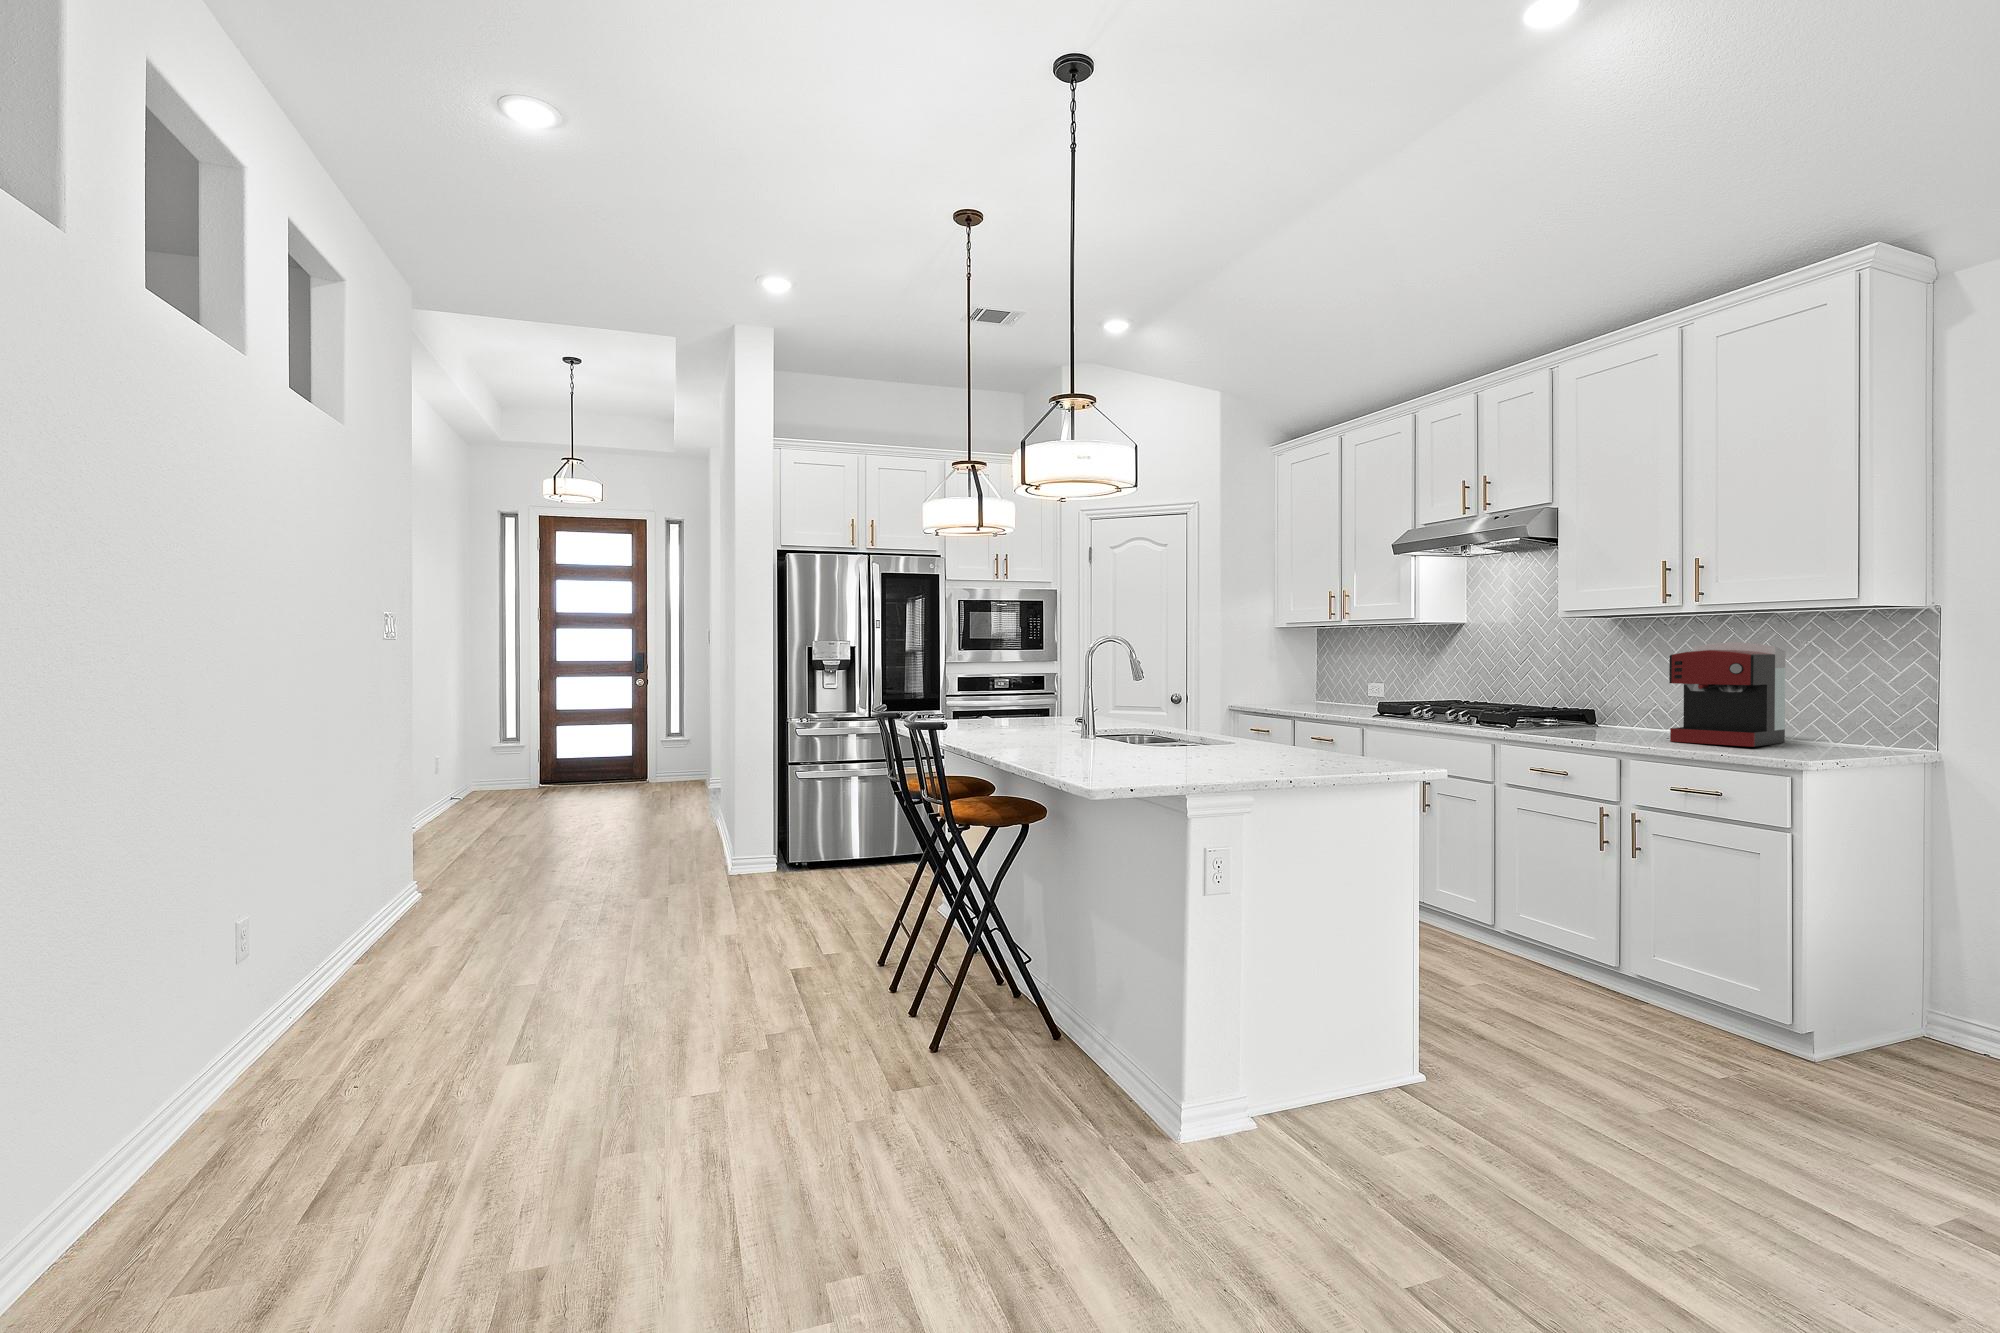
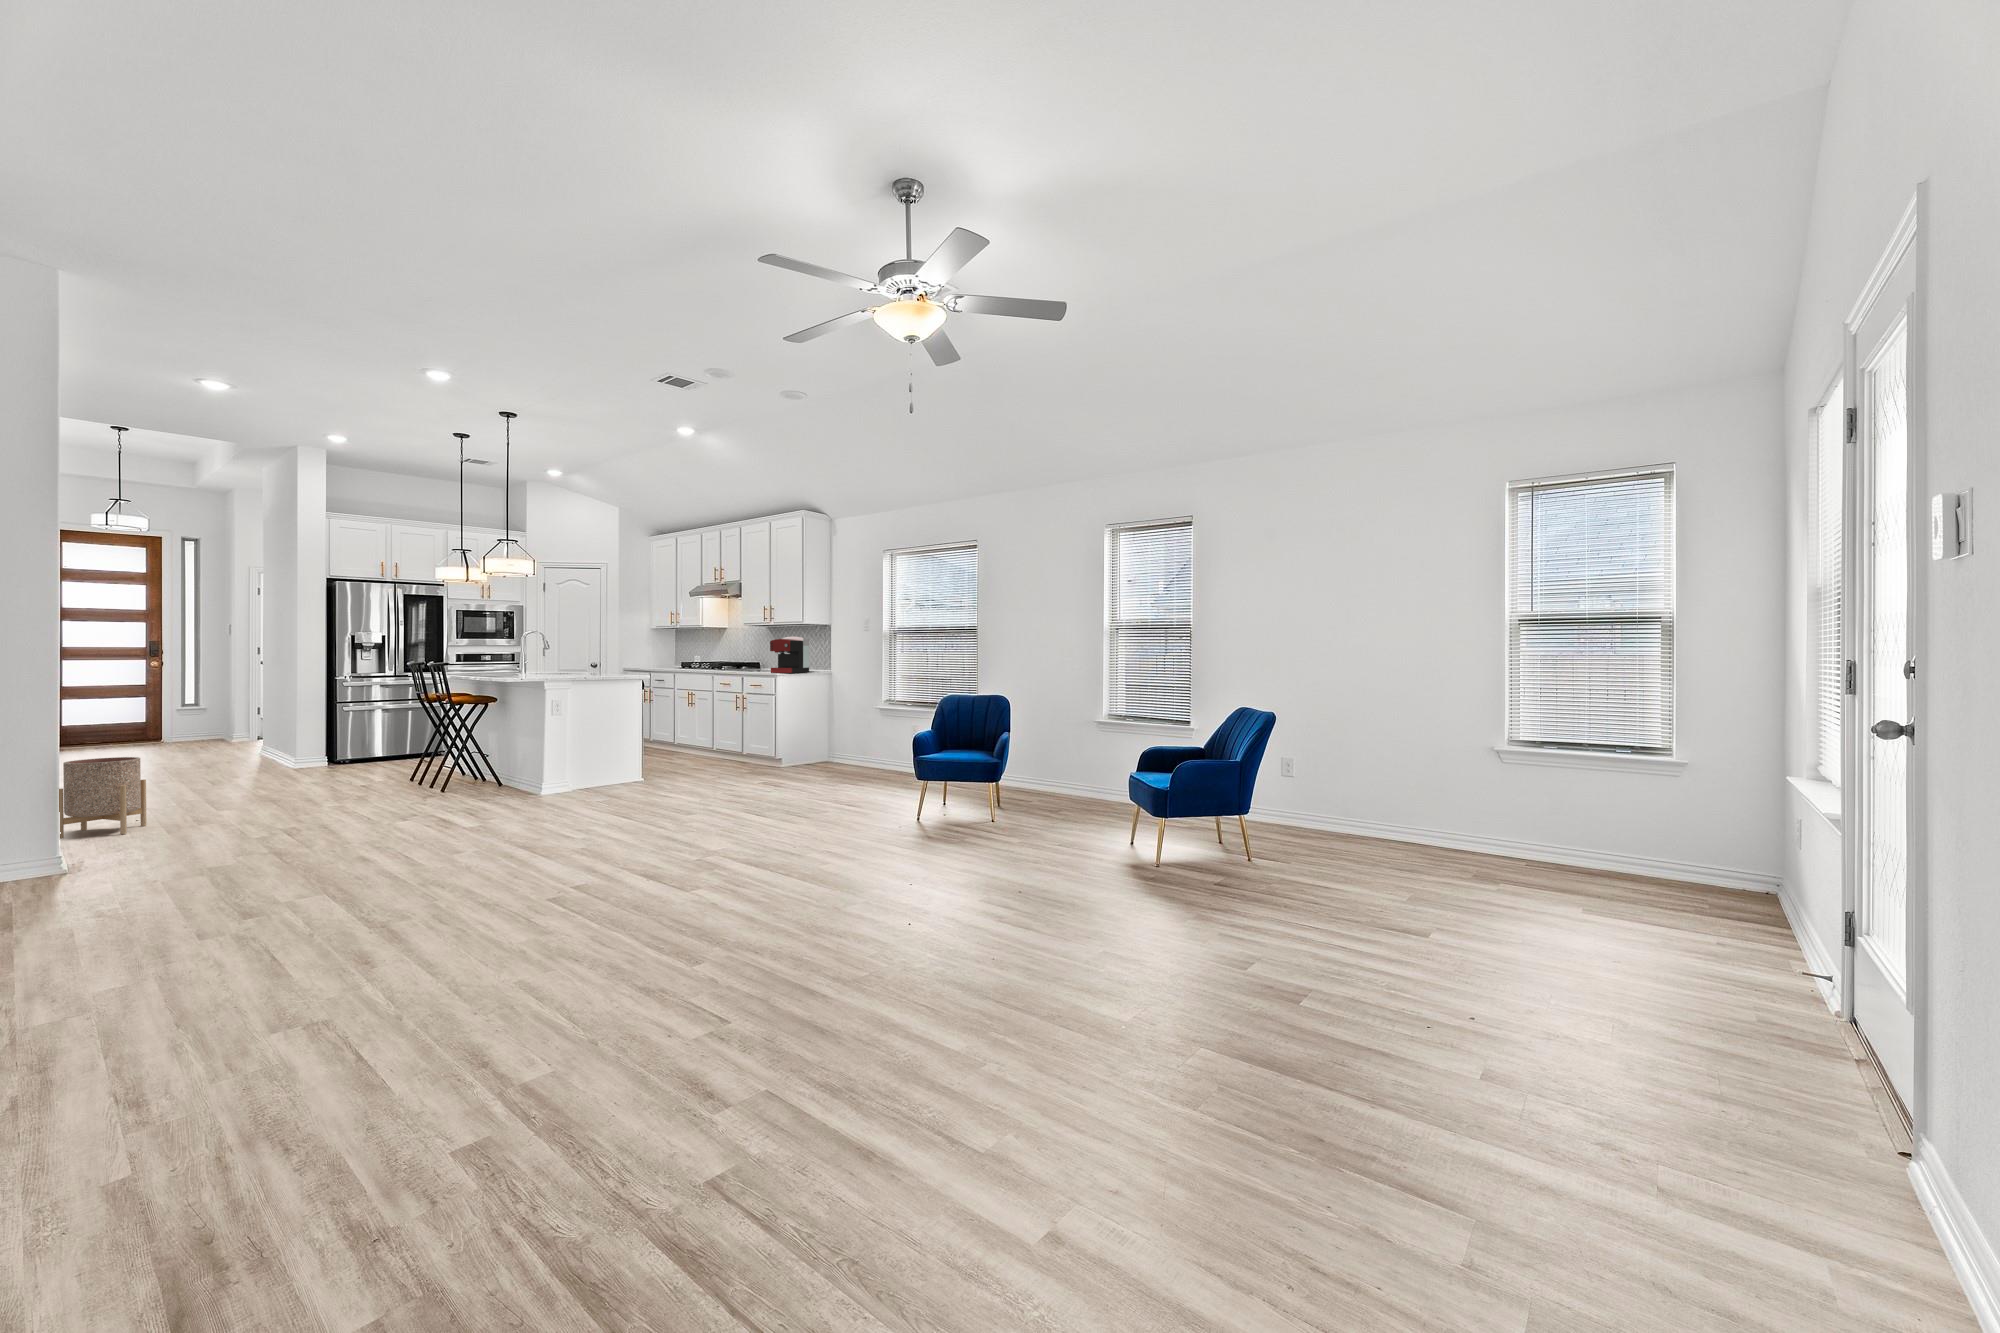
planter: none [174,943,365,1154] -> present [59,757,147,839]

